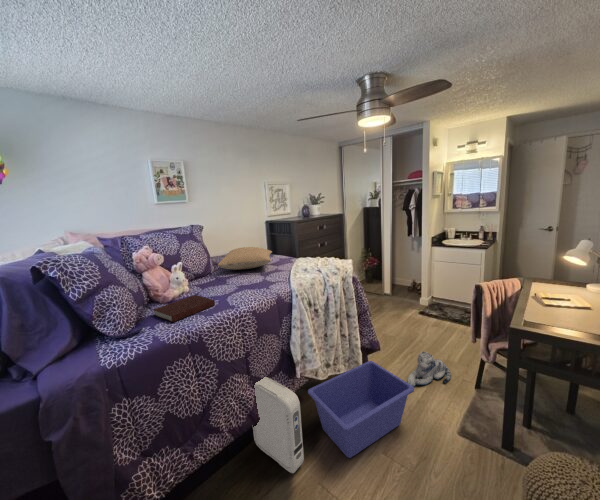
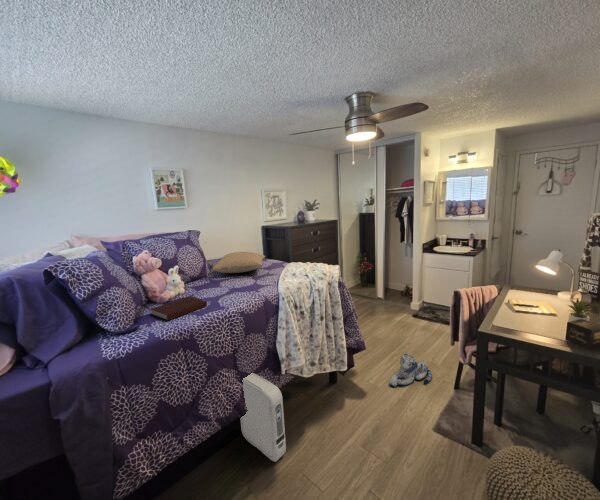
storage bin: present [308,361,414,458] -> none [292,361,391,449]

